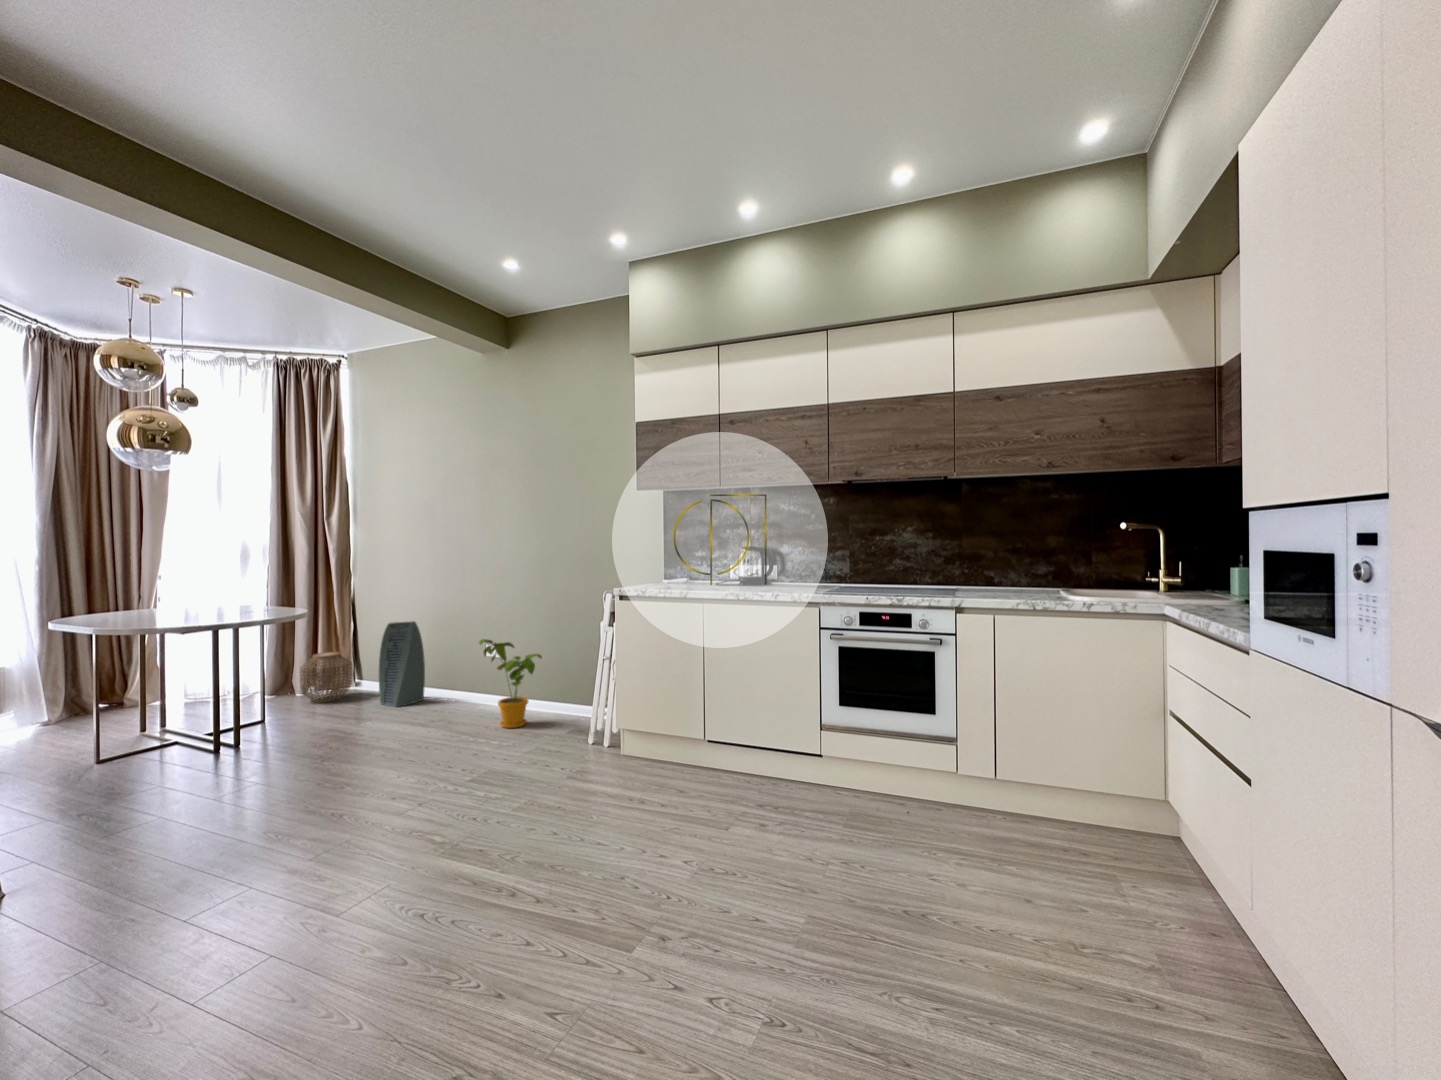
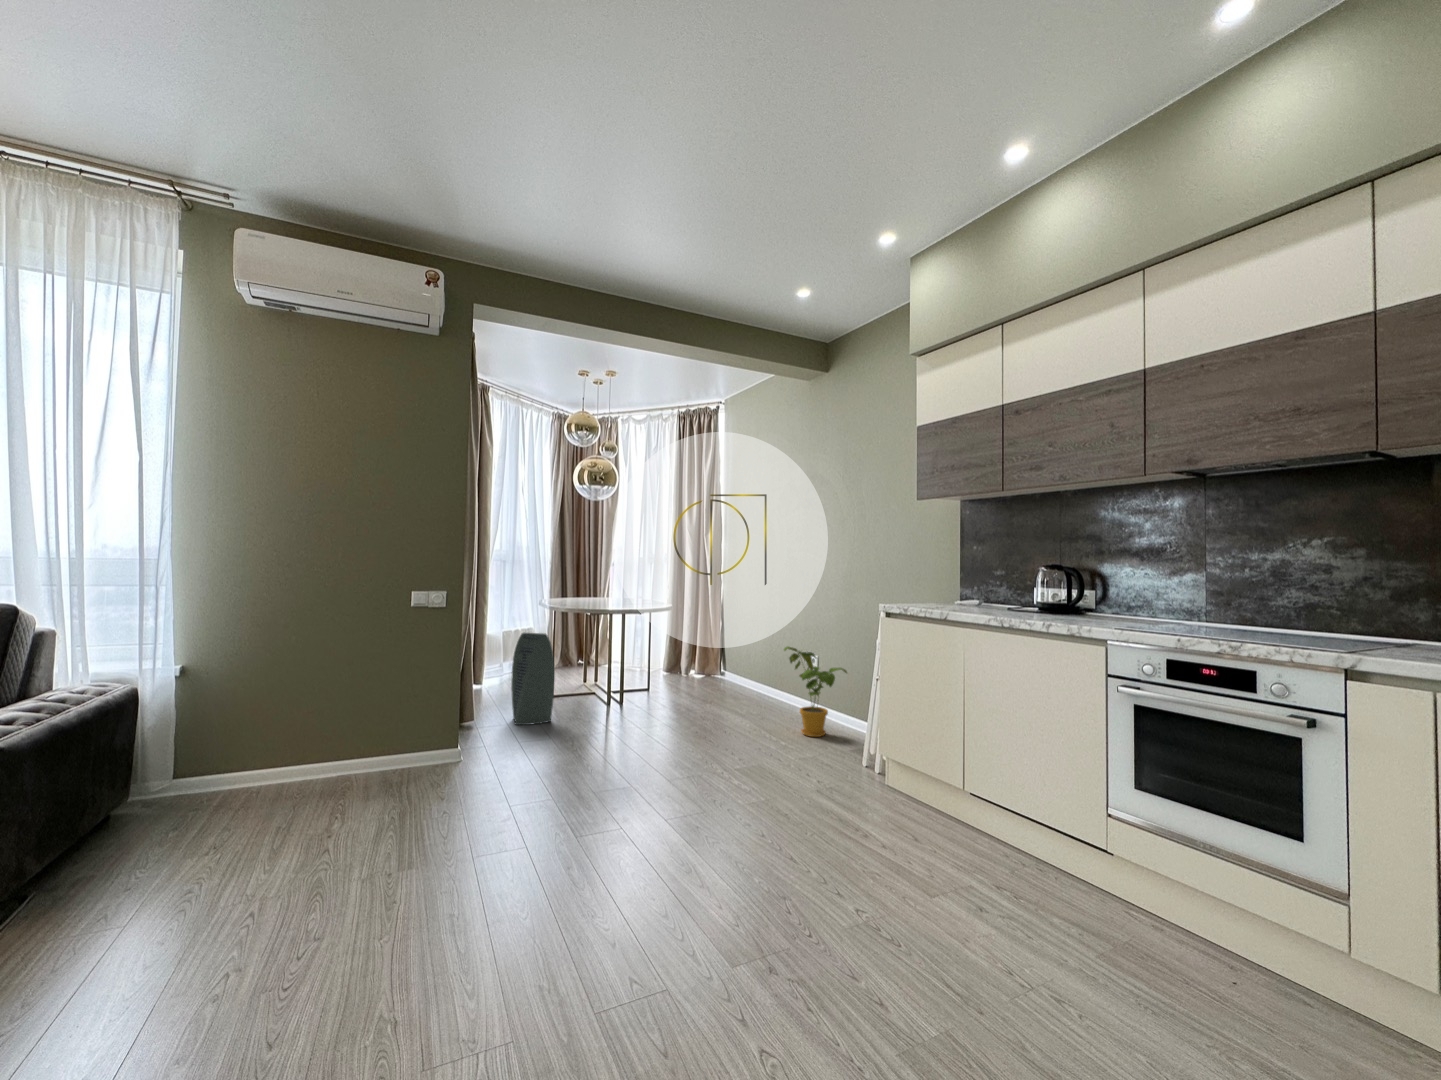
air purifier: present [379,621,425,707] -> present [511,633,555,725]
woven basket: present [300,652,352,702] -> none [681,645,717,686]

